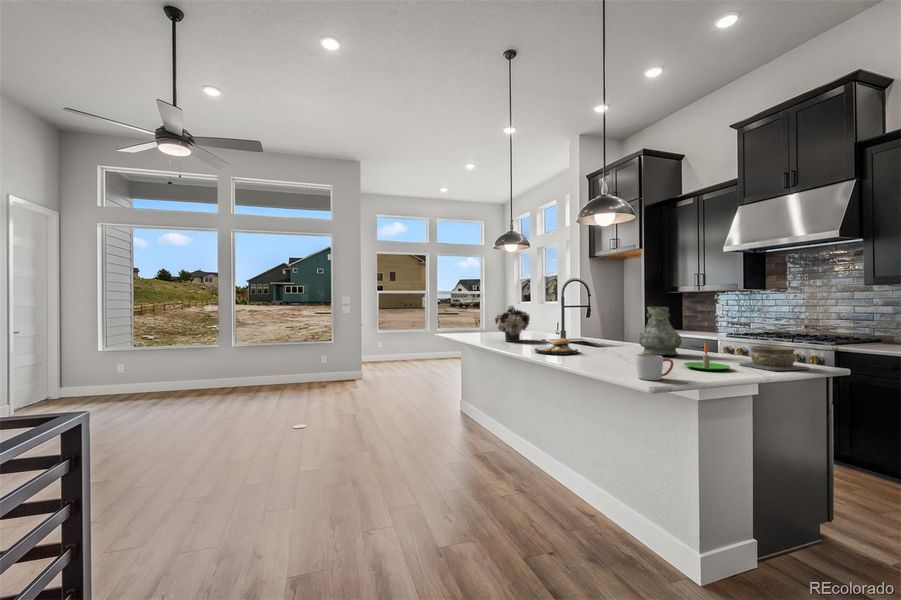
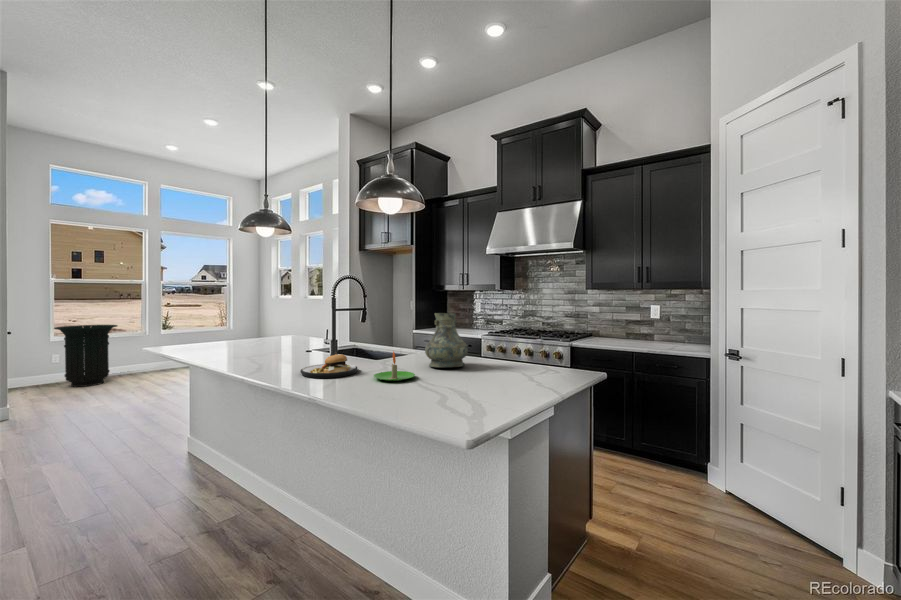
flower arrangement: present [495,305,530,342] -> none [241,308,293,357]
trash can: none [381,323,414,365] -> present [54,325,117,387]
candle: present [684,343,730,370] -> present [374,352,415,381]
bowl: present [739,346,809,371] -> none [524,353,579,381]
mug: present [636,354,673,380] -> none [440,380,480,415]

